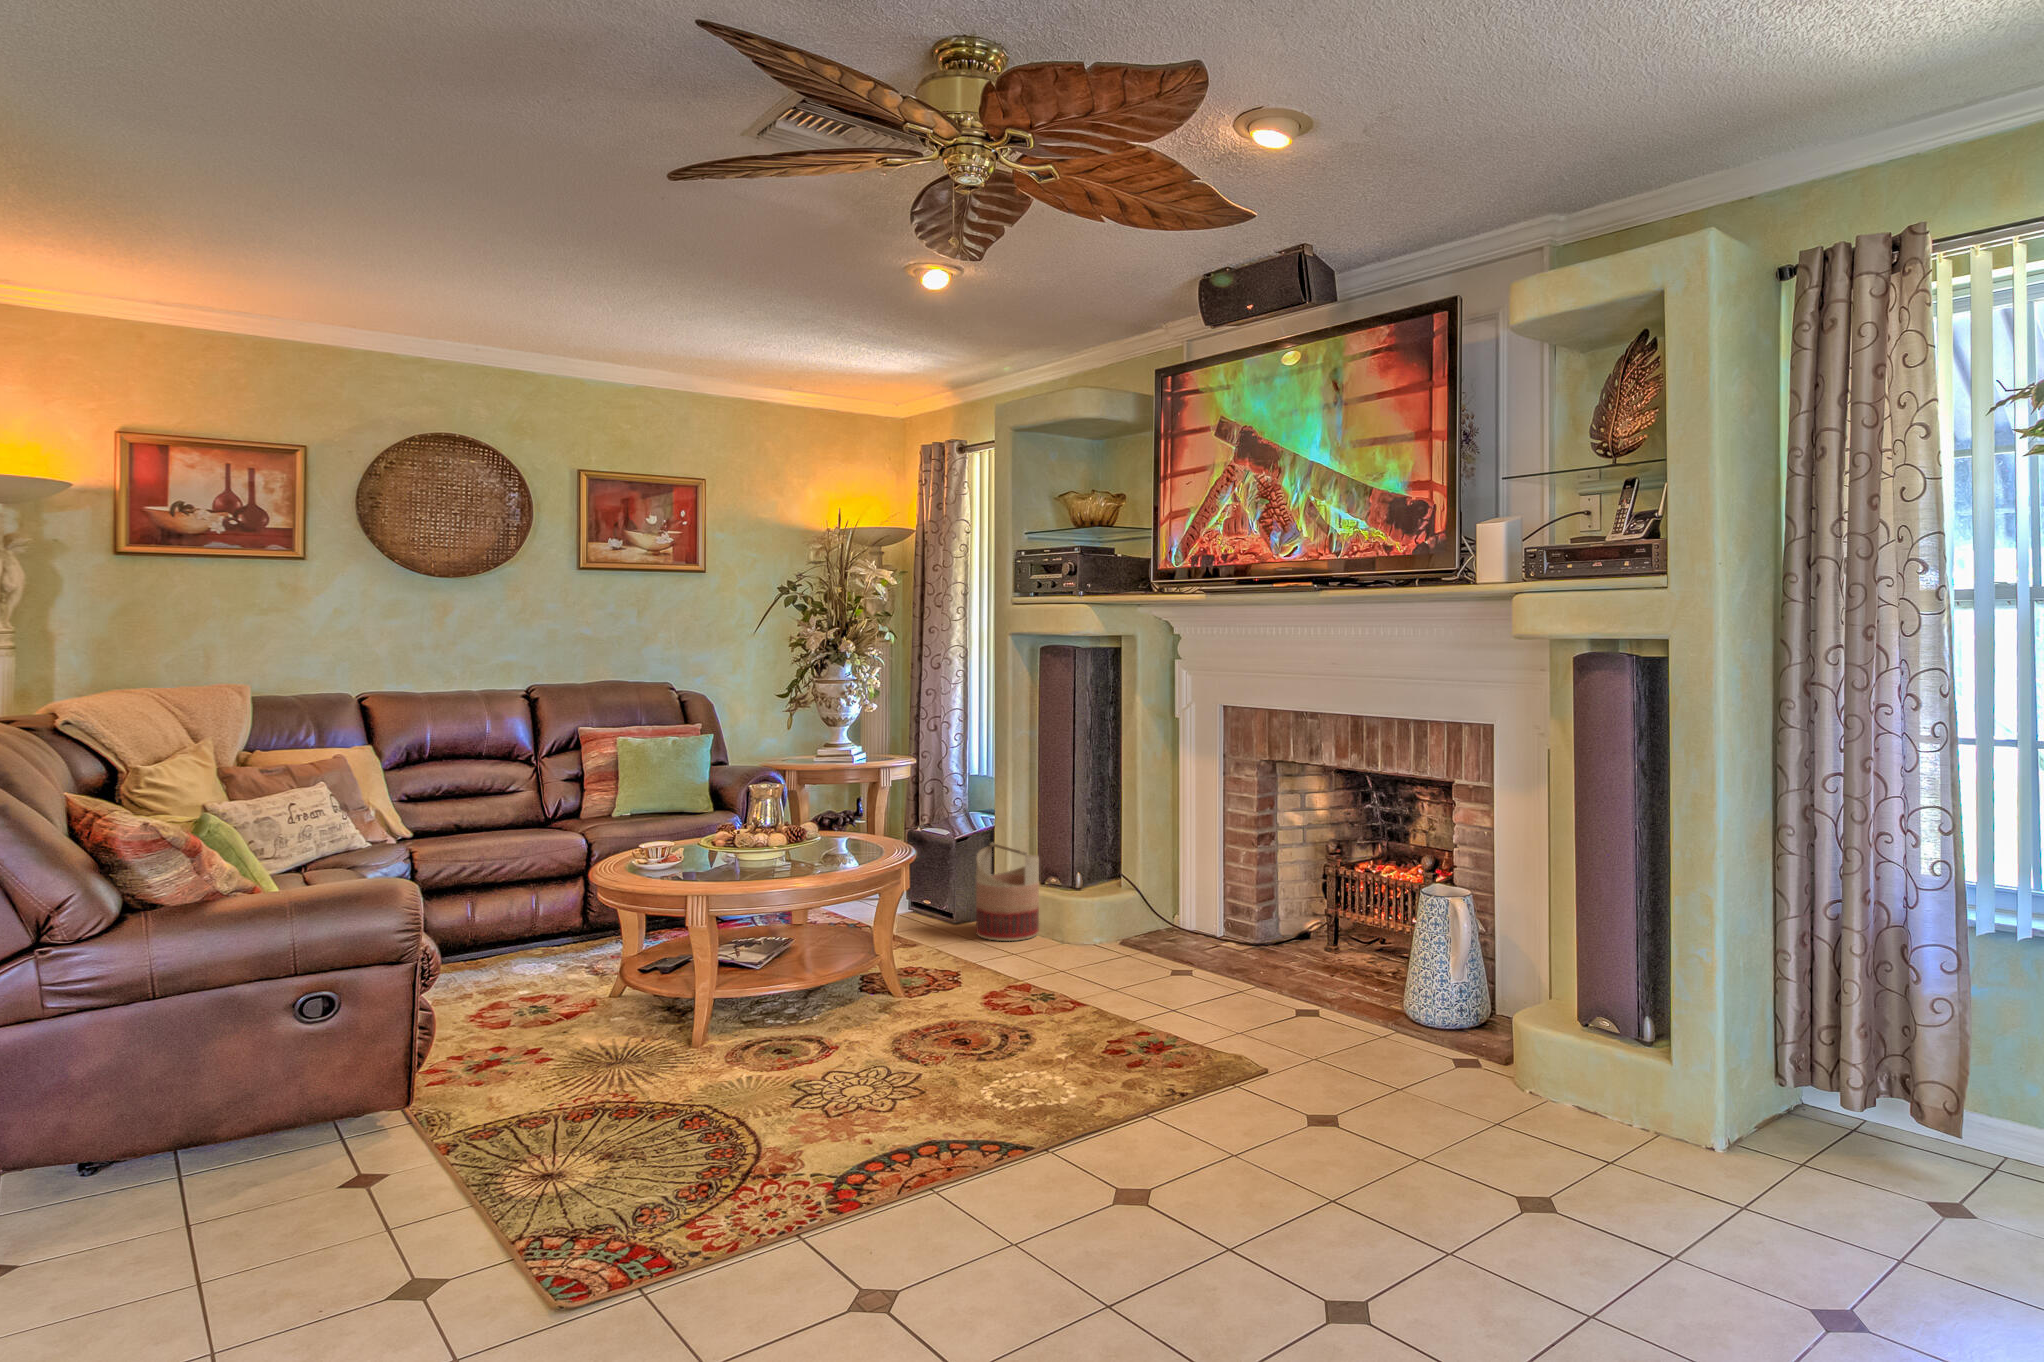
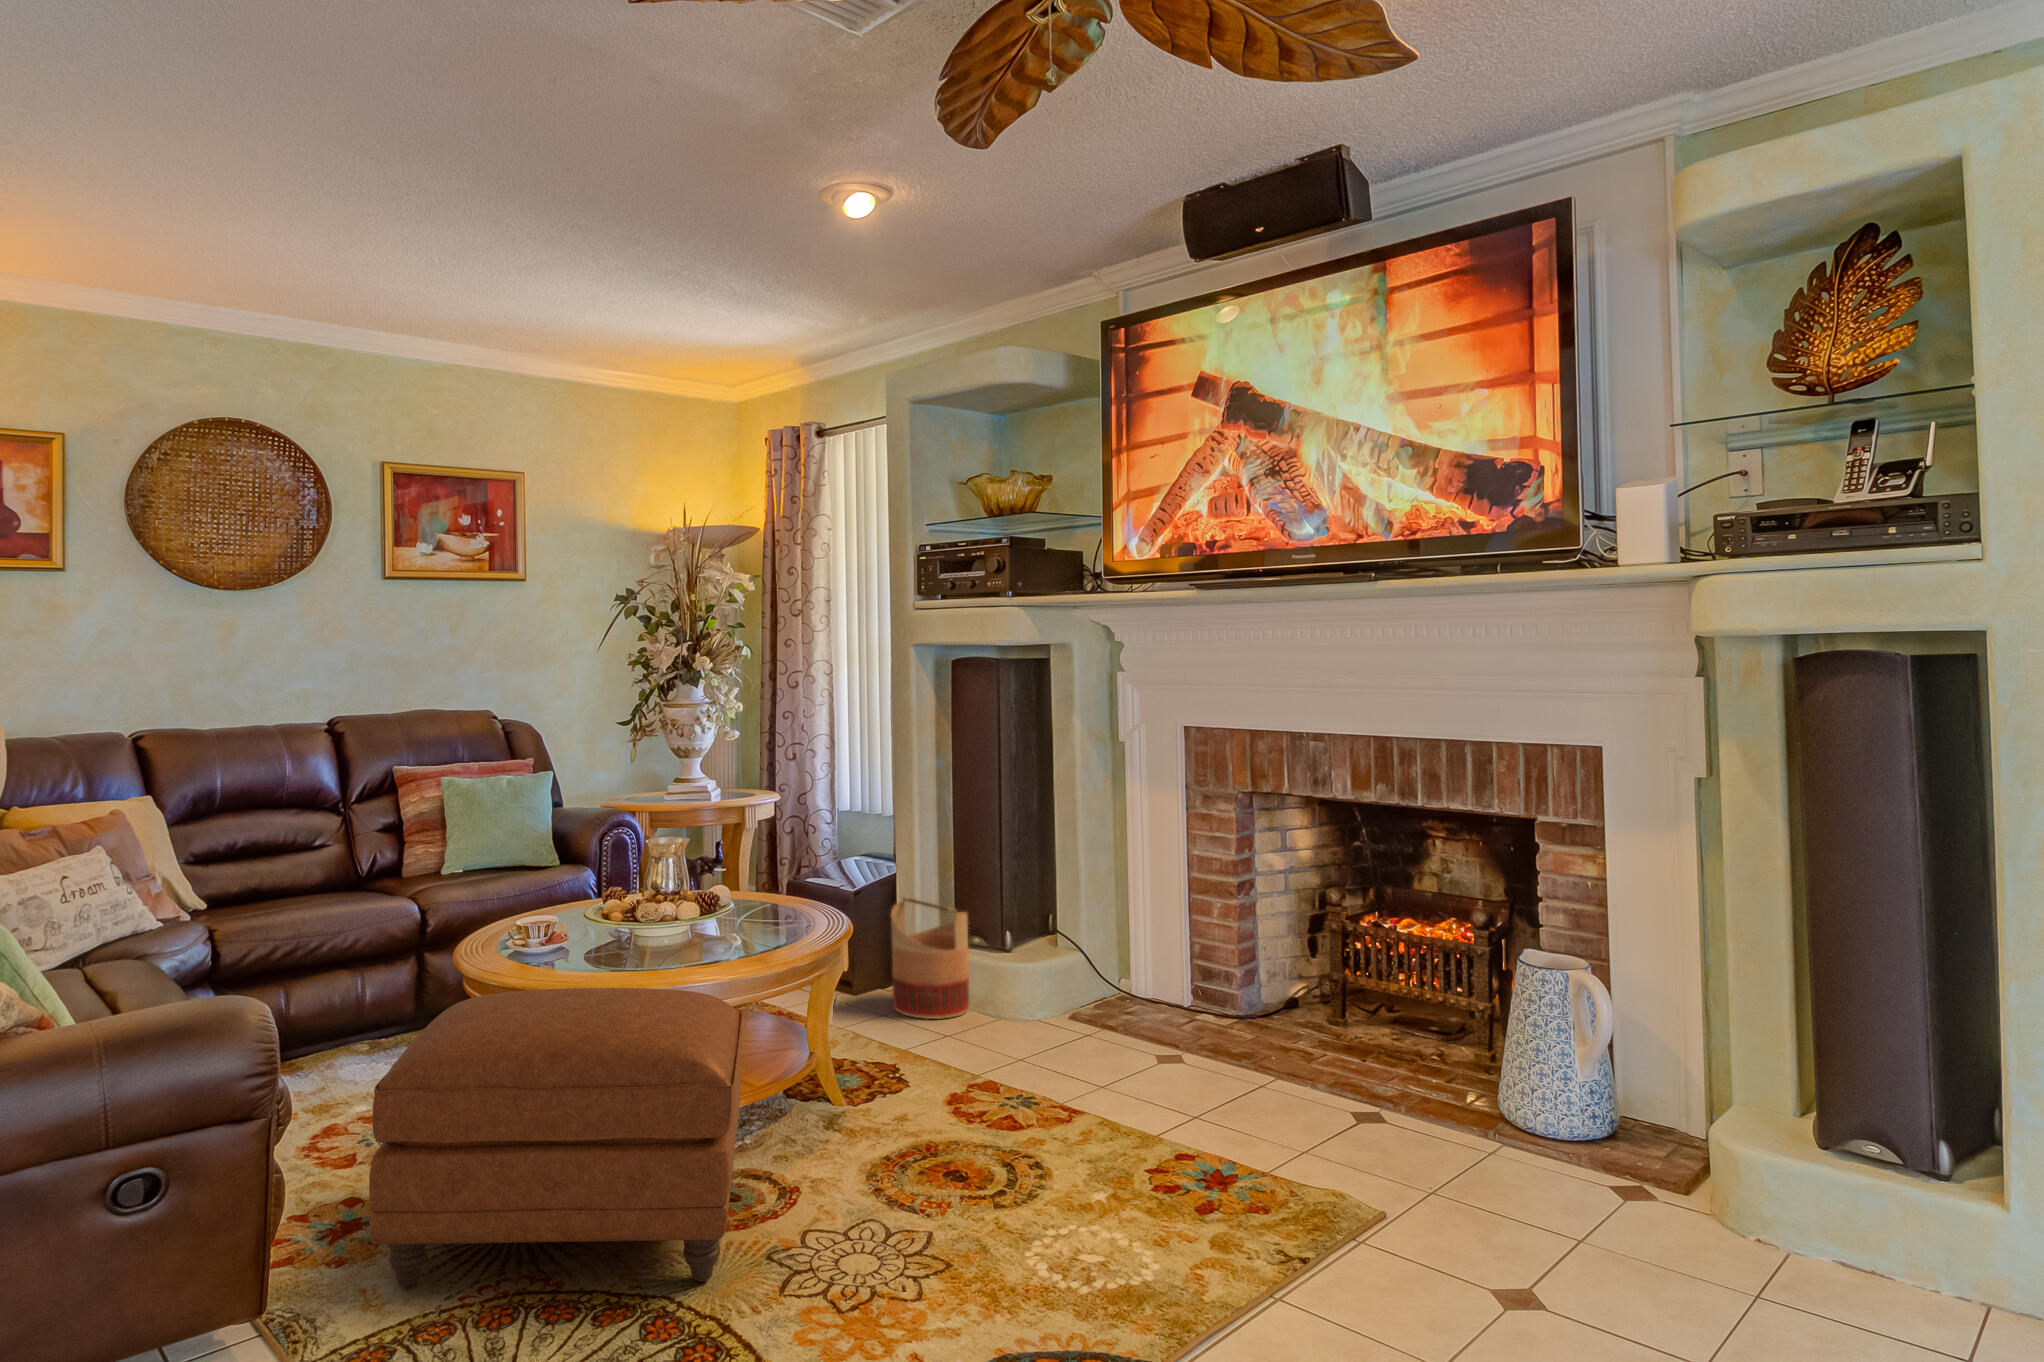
ottoman: none [494,891,799,1098] -> present [369,988,743,1287]

